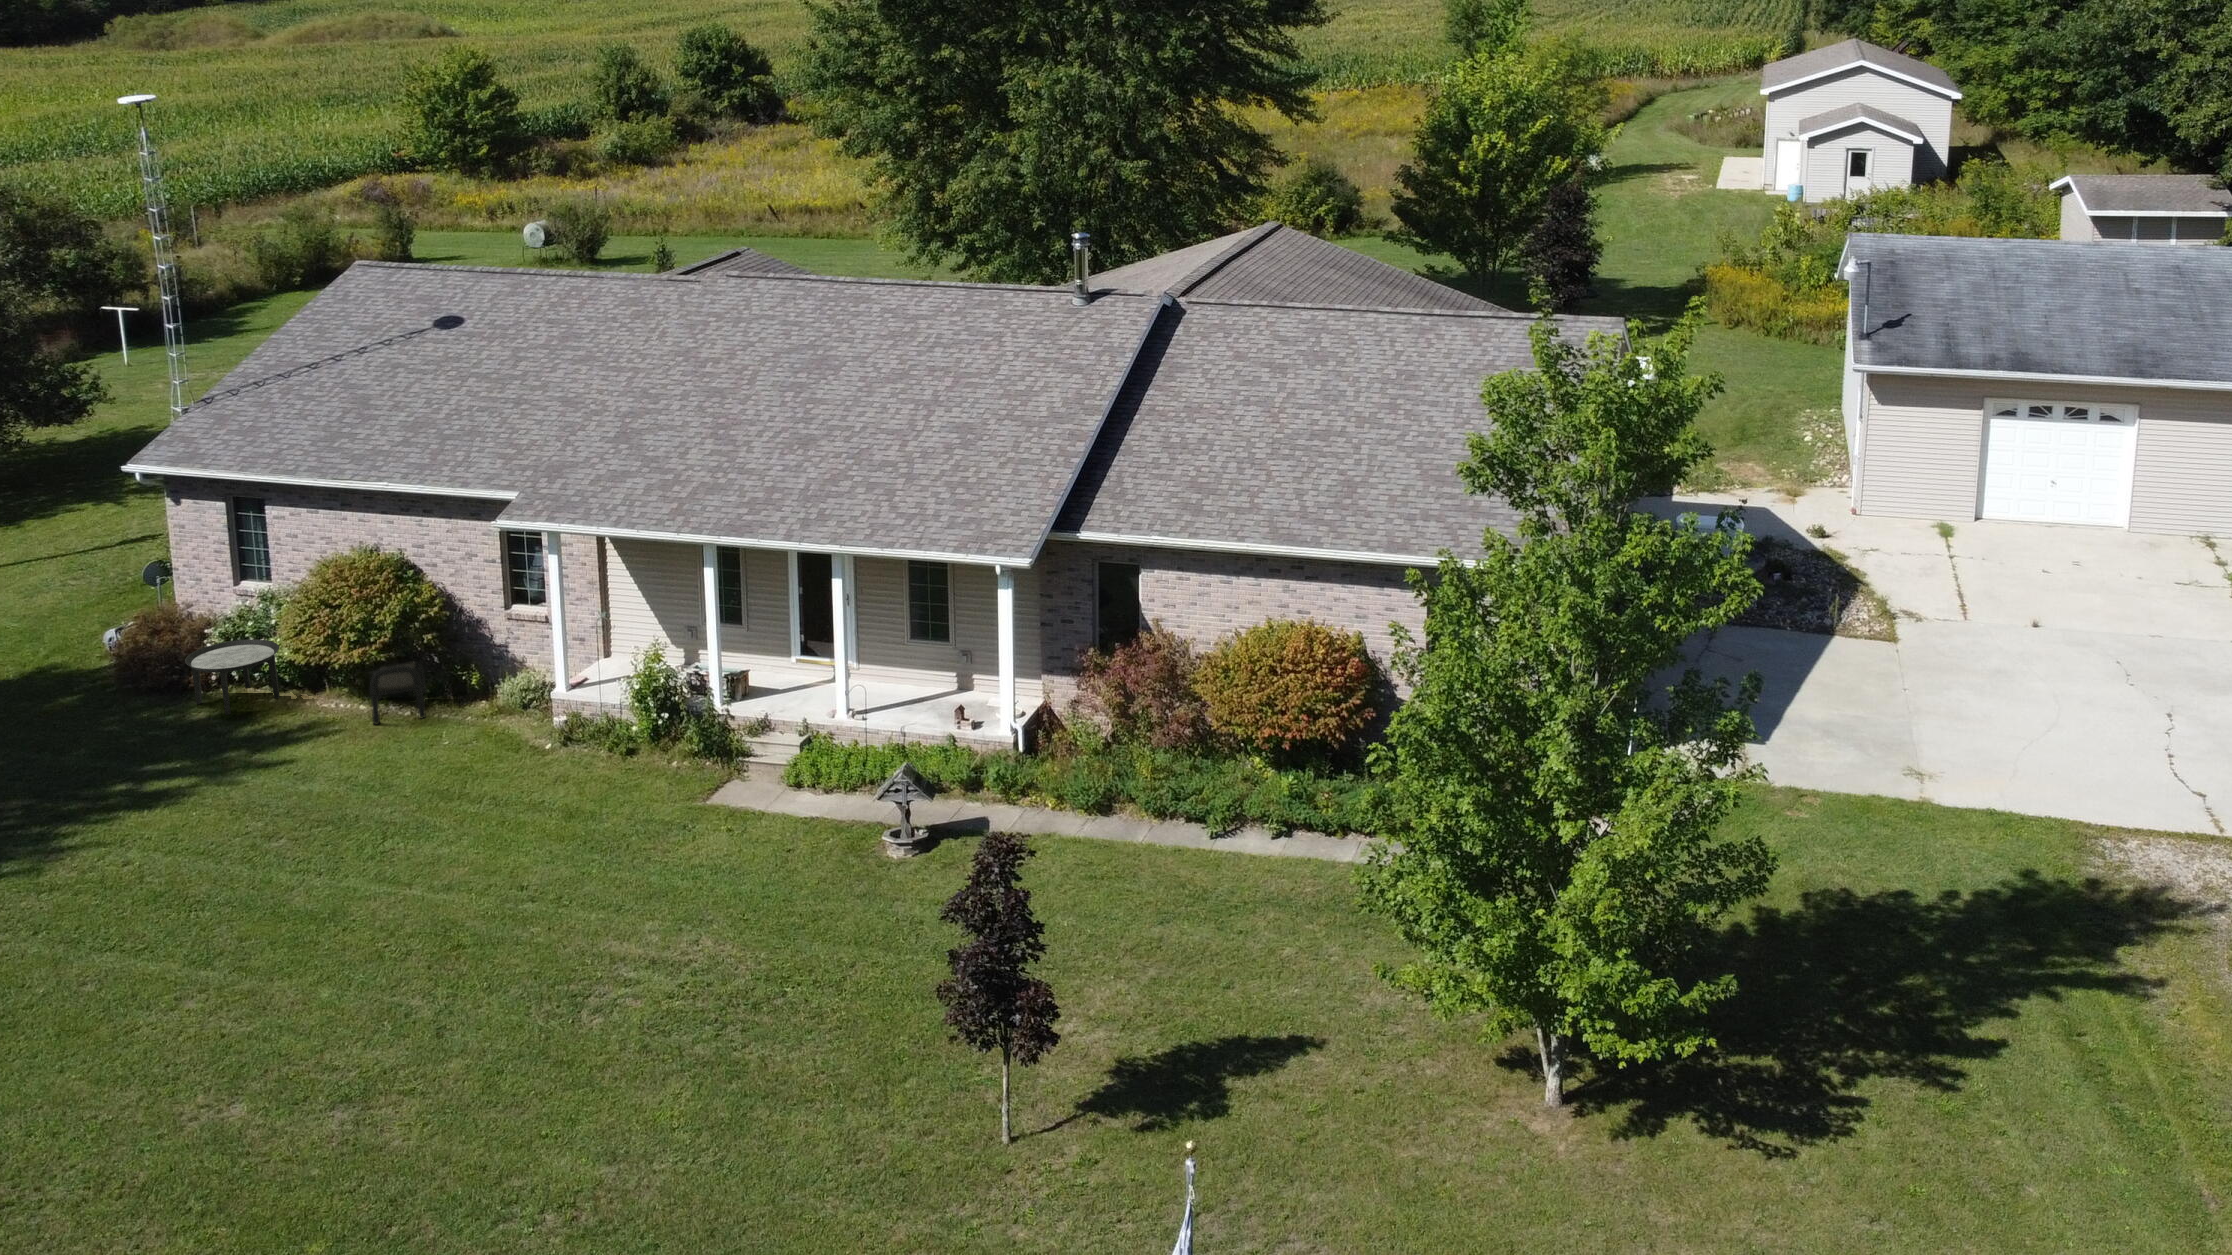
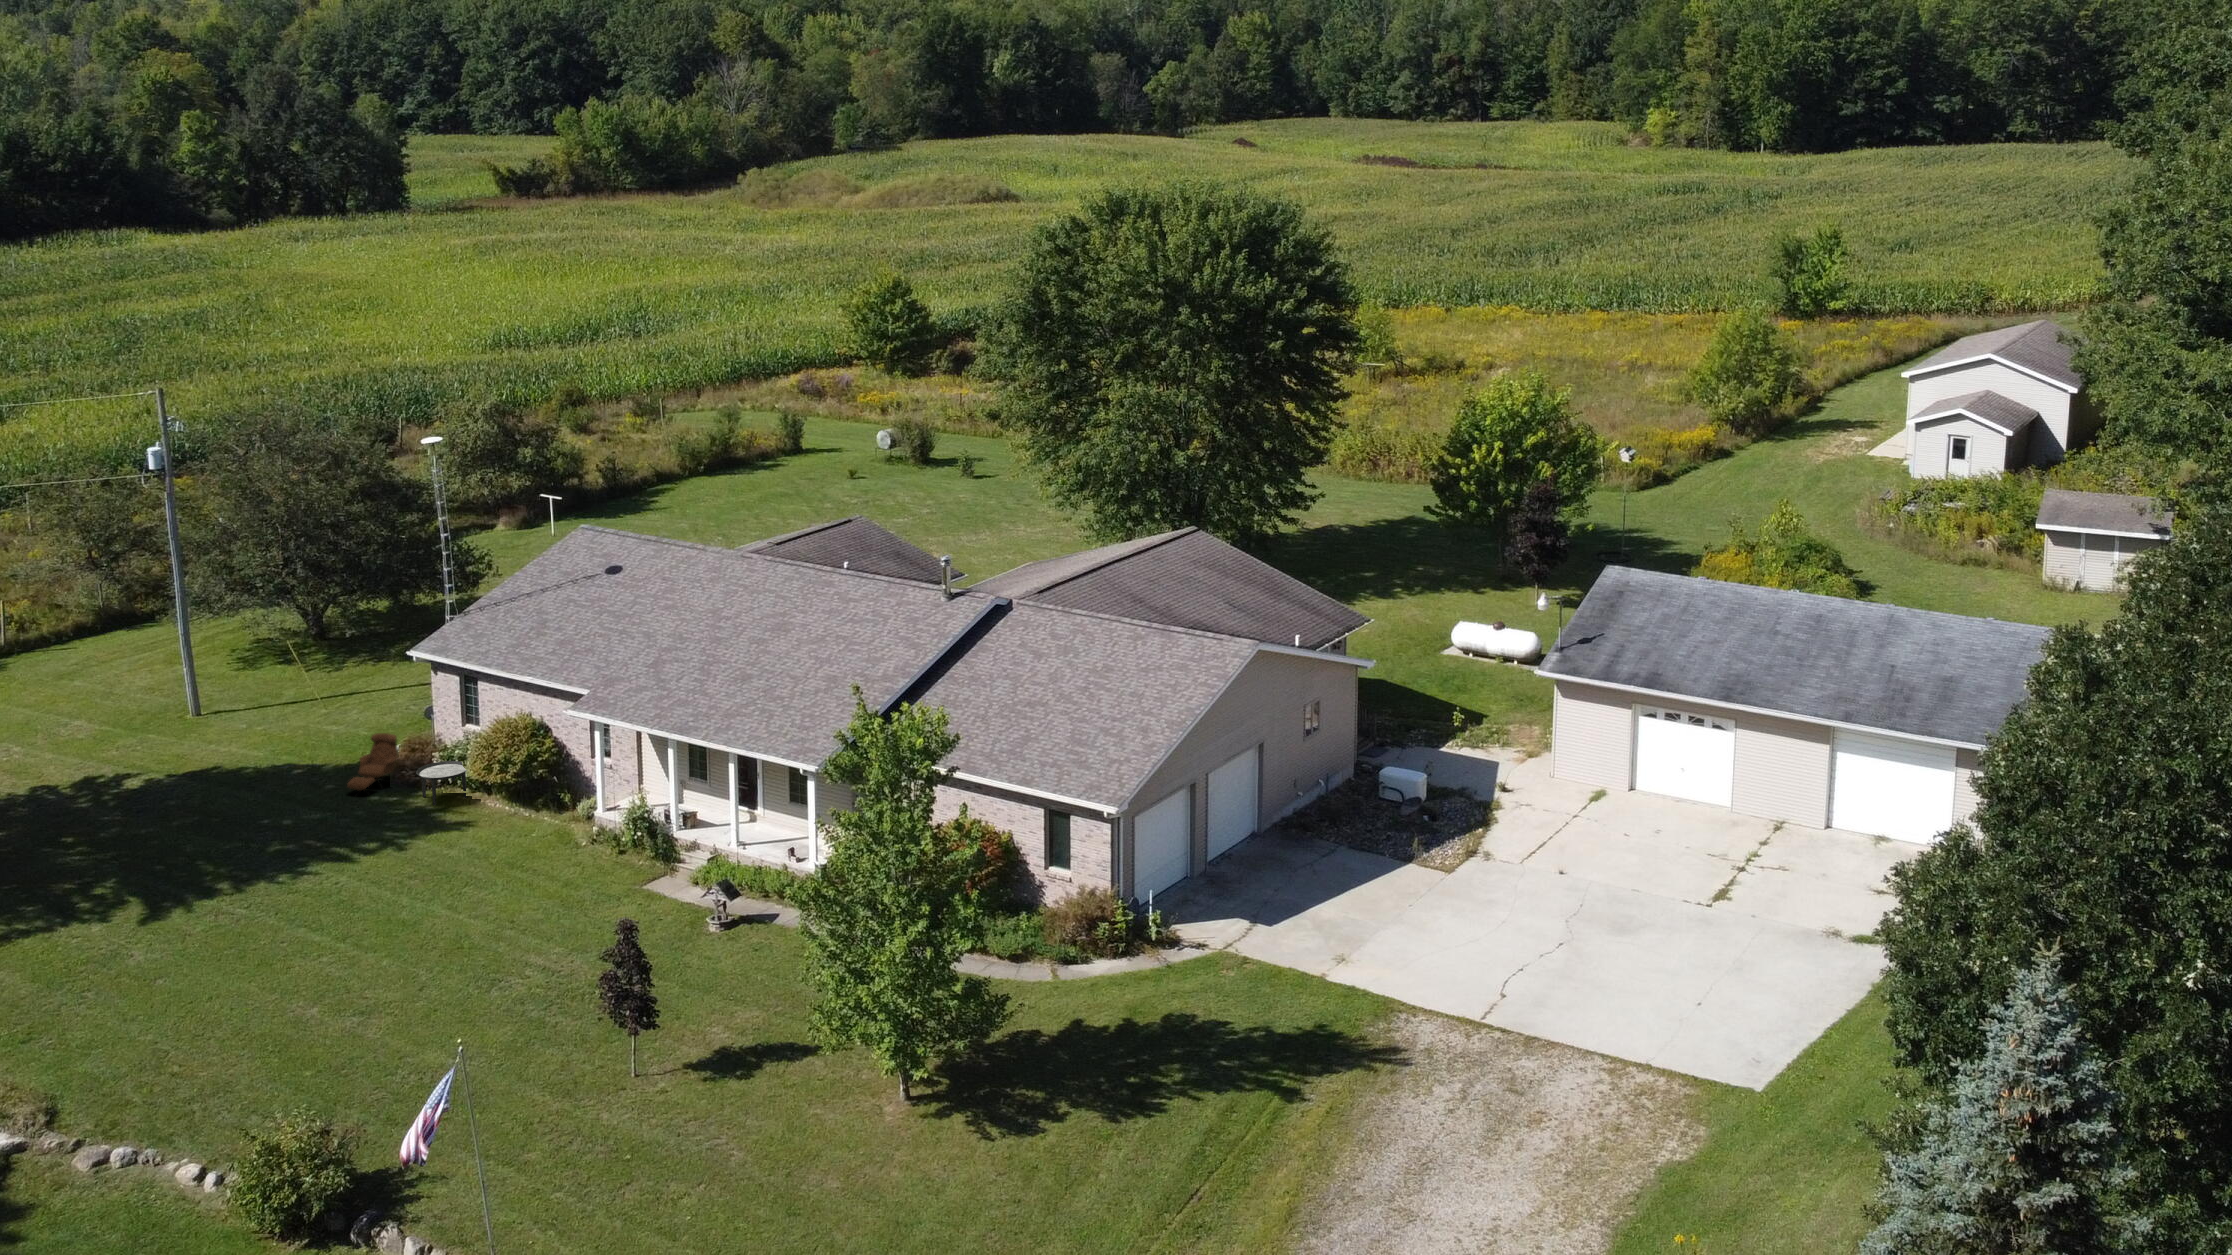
lounge chair: none [48,607,133,716] -> present [347,733,398,791]
bench: present [370,662,426,724] -> none [502,773,544,821]

